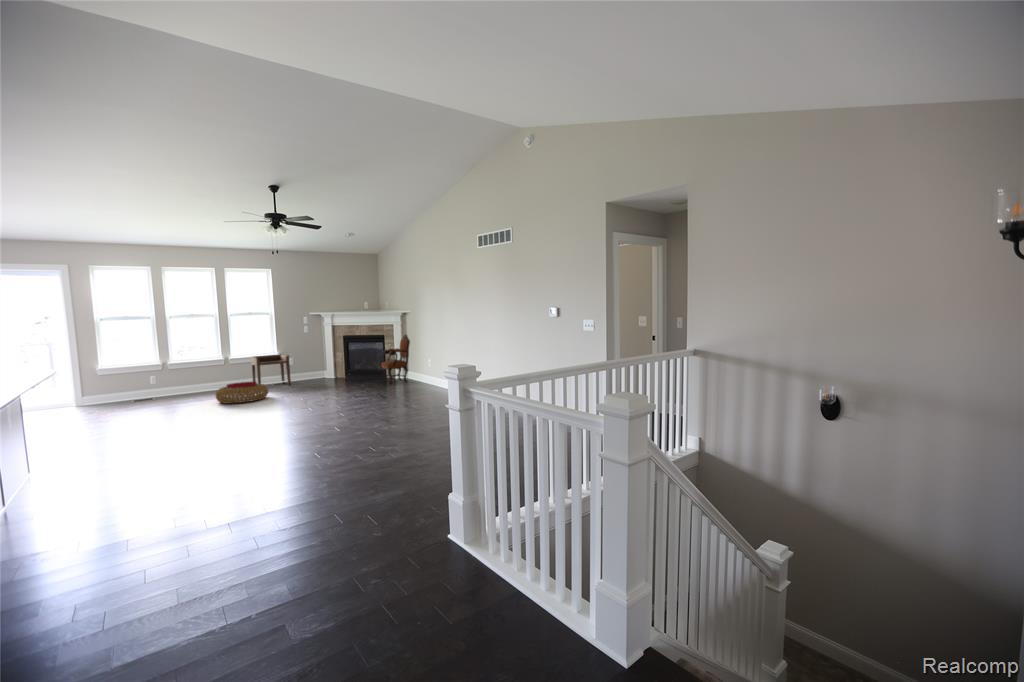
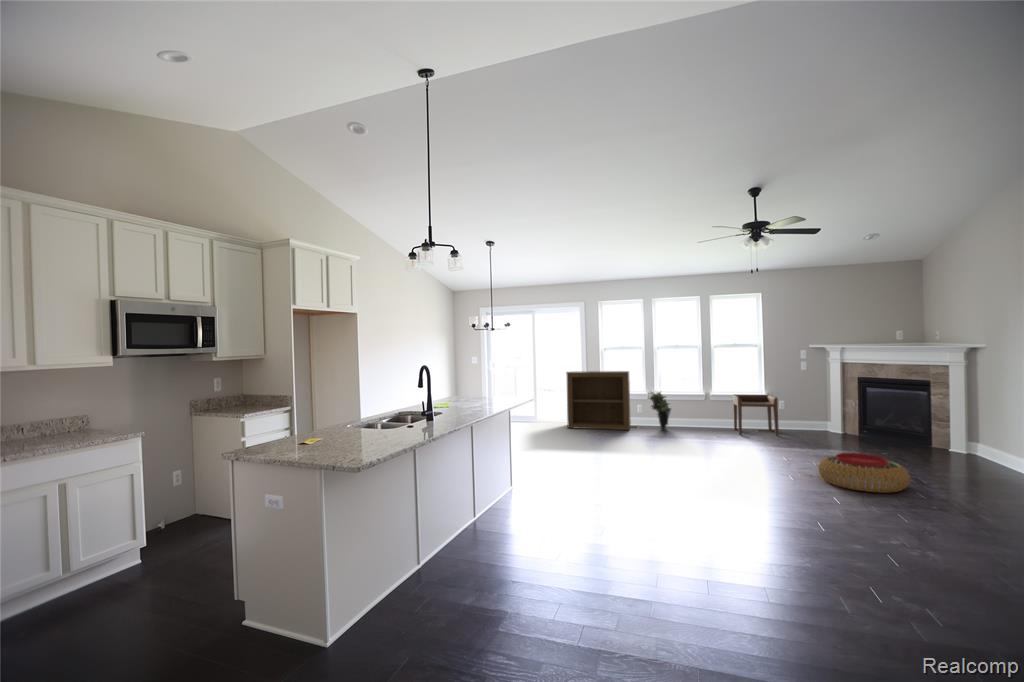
armchair: present [382,335,410,384] -> none [925,384,988,465]
bookshelf: none [47,341,143,413] -> present [566,371,631,430]
potted plant: none [164,359,191,397] -> present [650,392,671,429]
pouf: present [216,382,268,403] -> present [818,453,910,493]

